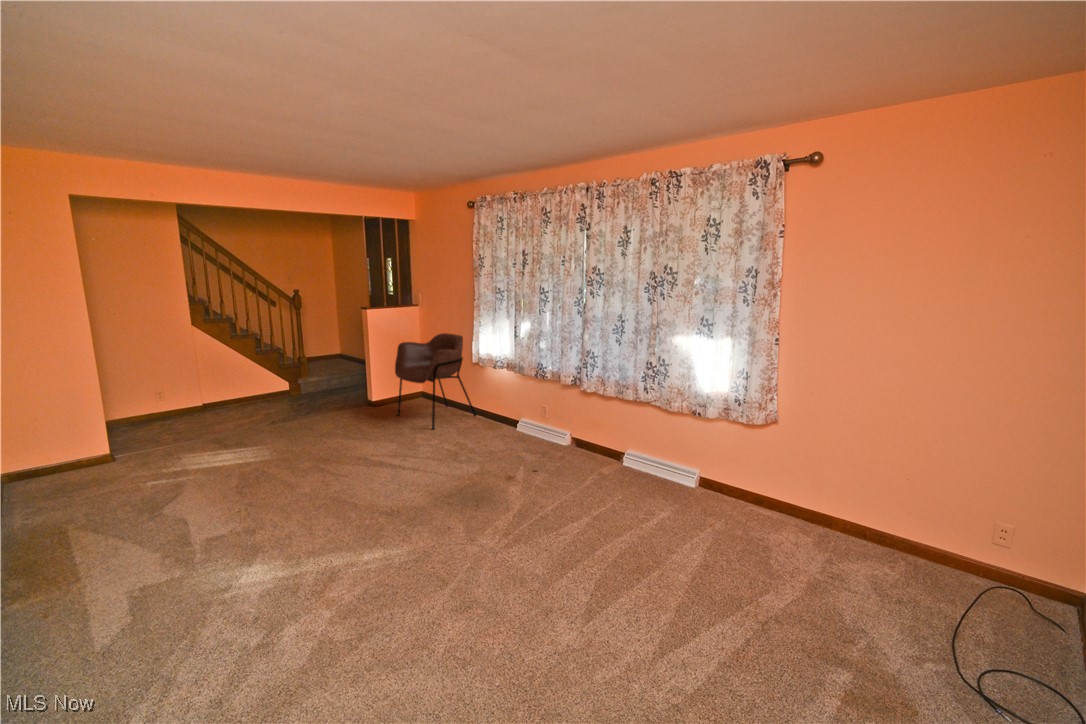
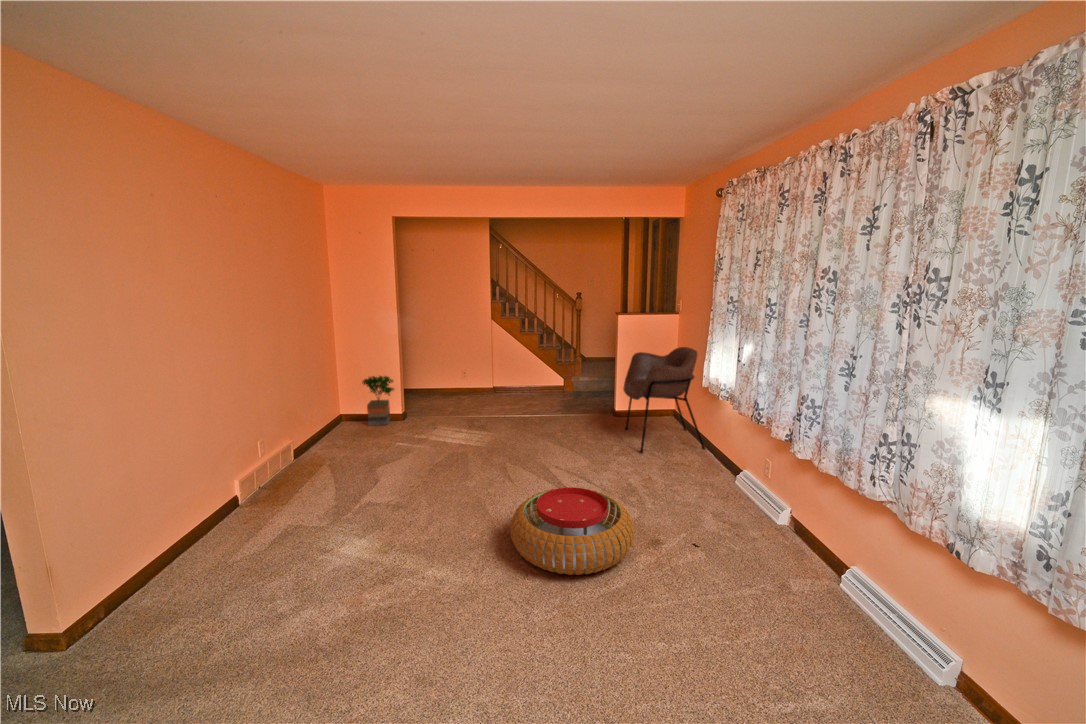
potted tree: none [19,410,90,487] -> present [362,376,394,426]
pouf: none [404,456,513,526] -> present [510,487,634,575]

